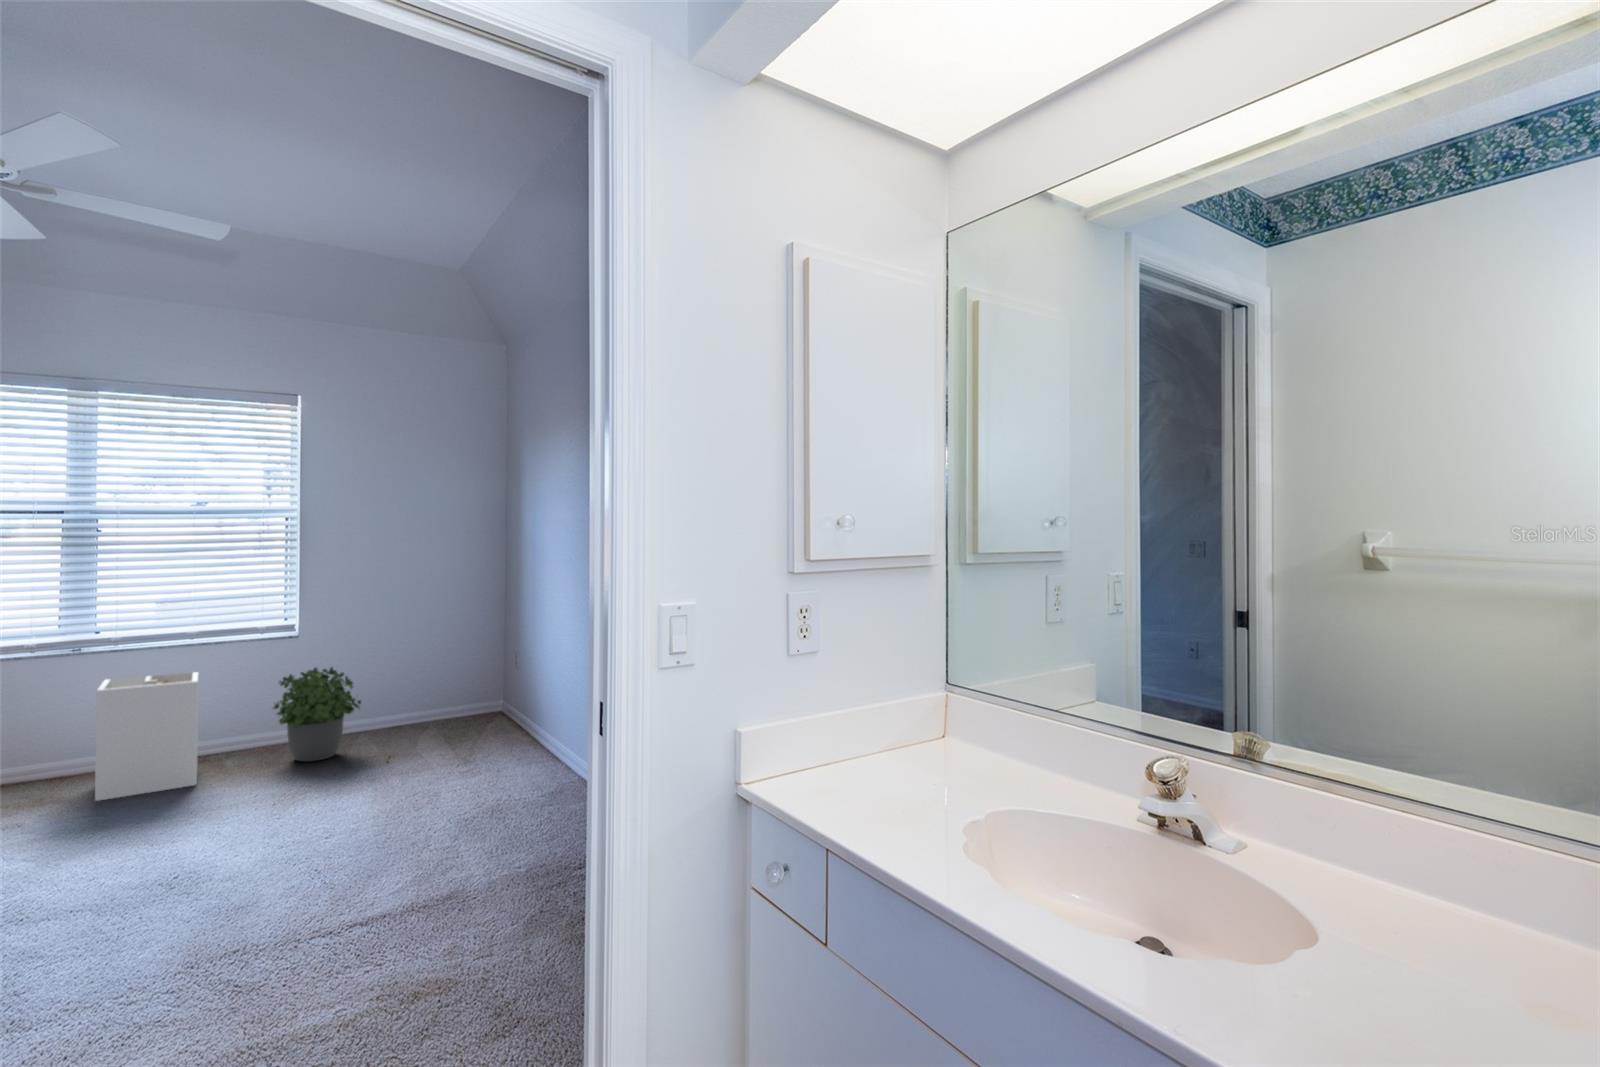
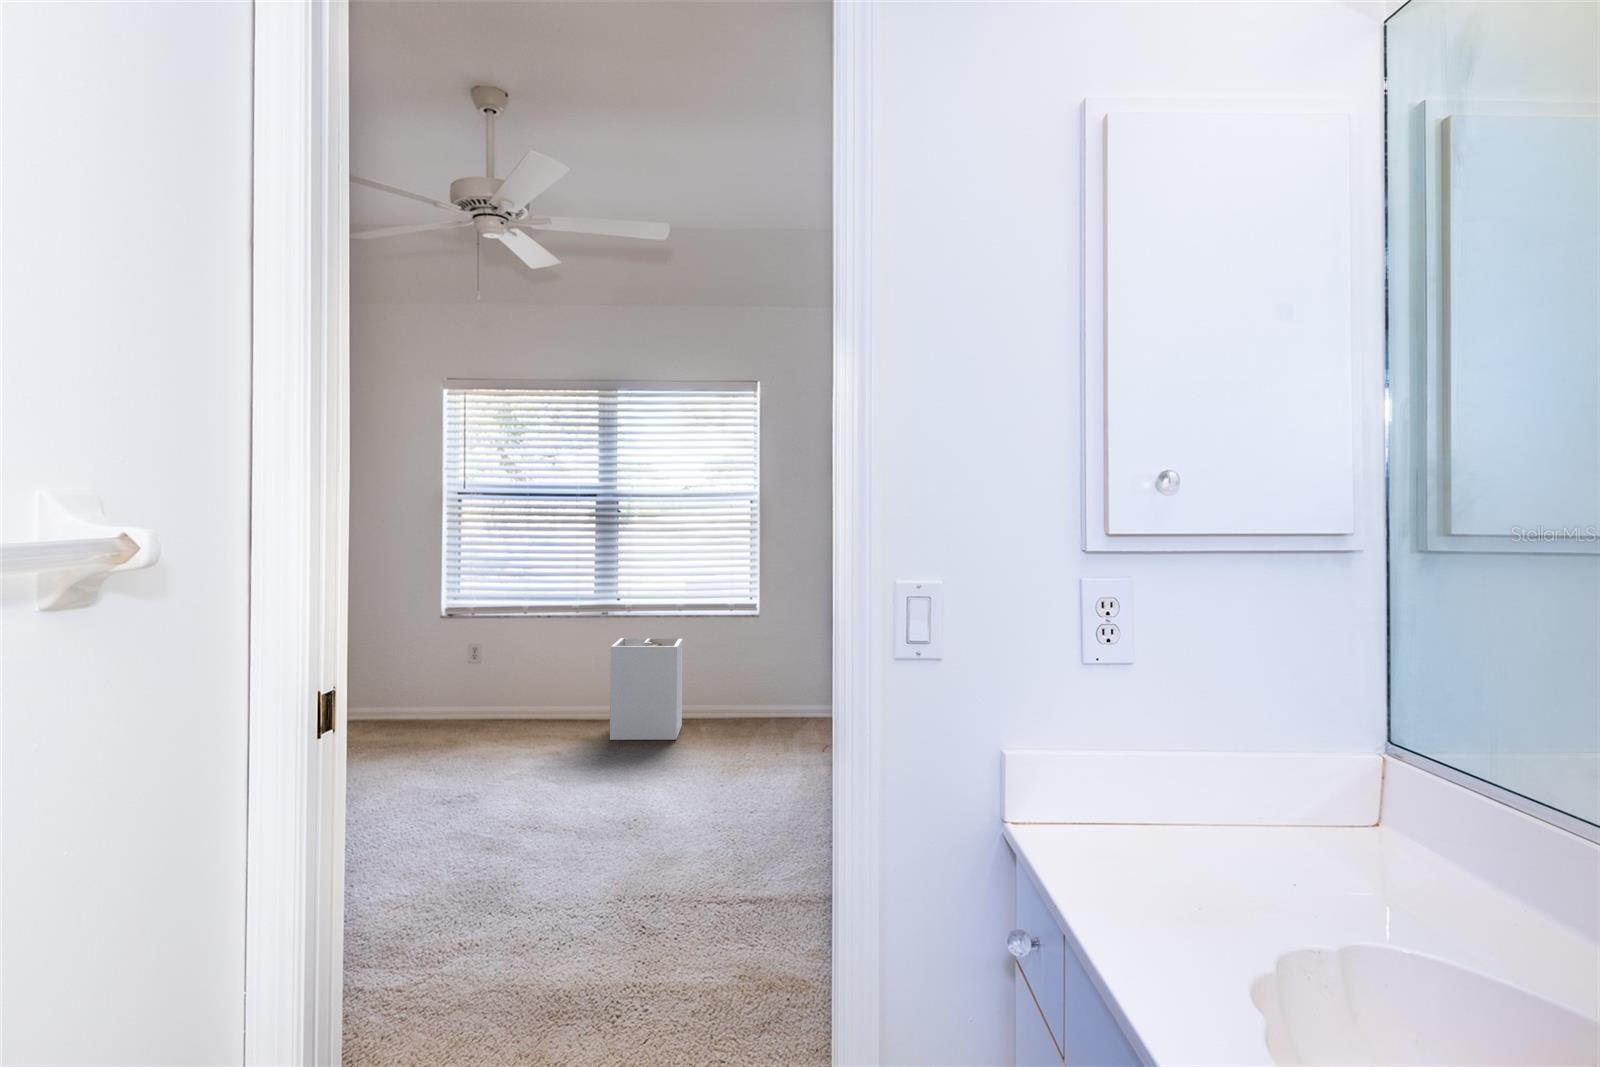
potted plant: present [273,667,361,762] -> none [734,644,807,734]

